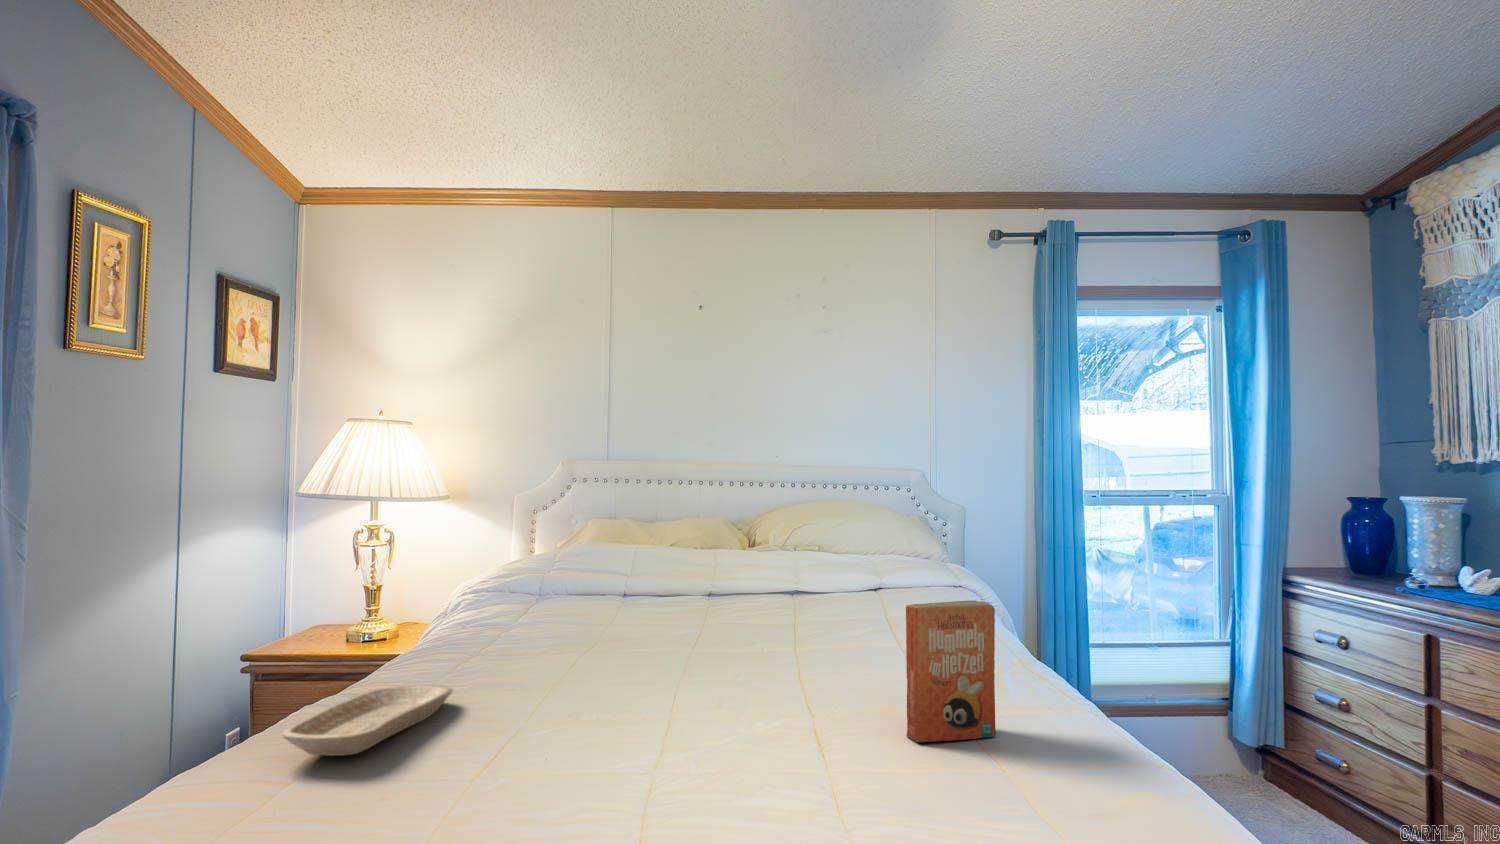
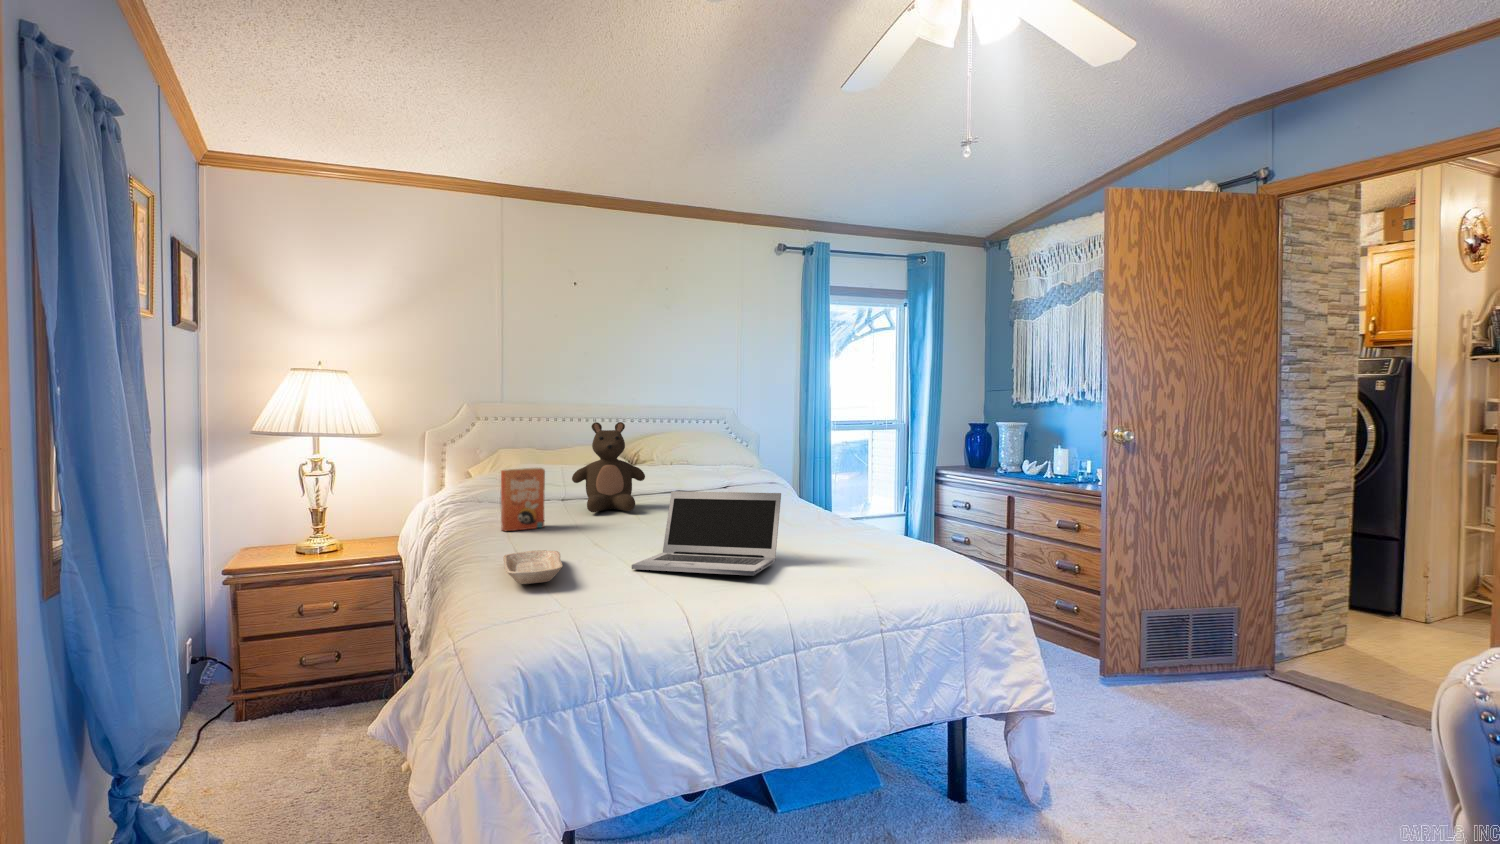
stuffed bear: none [626,485,729,619] -> present [572,422,645,512]
laptop: none [527,601,815,798] -> present [632,491,781,576]
paperback book: present [906,601,996,743] -> present [501,468,545,531]

